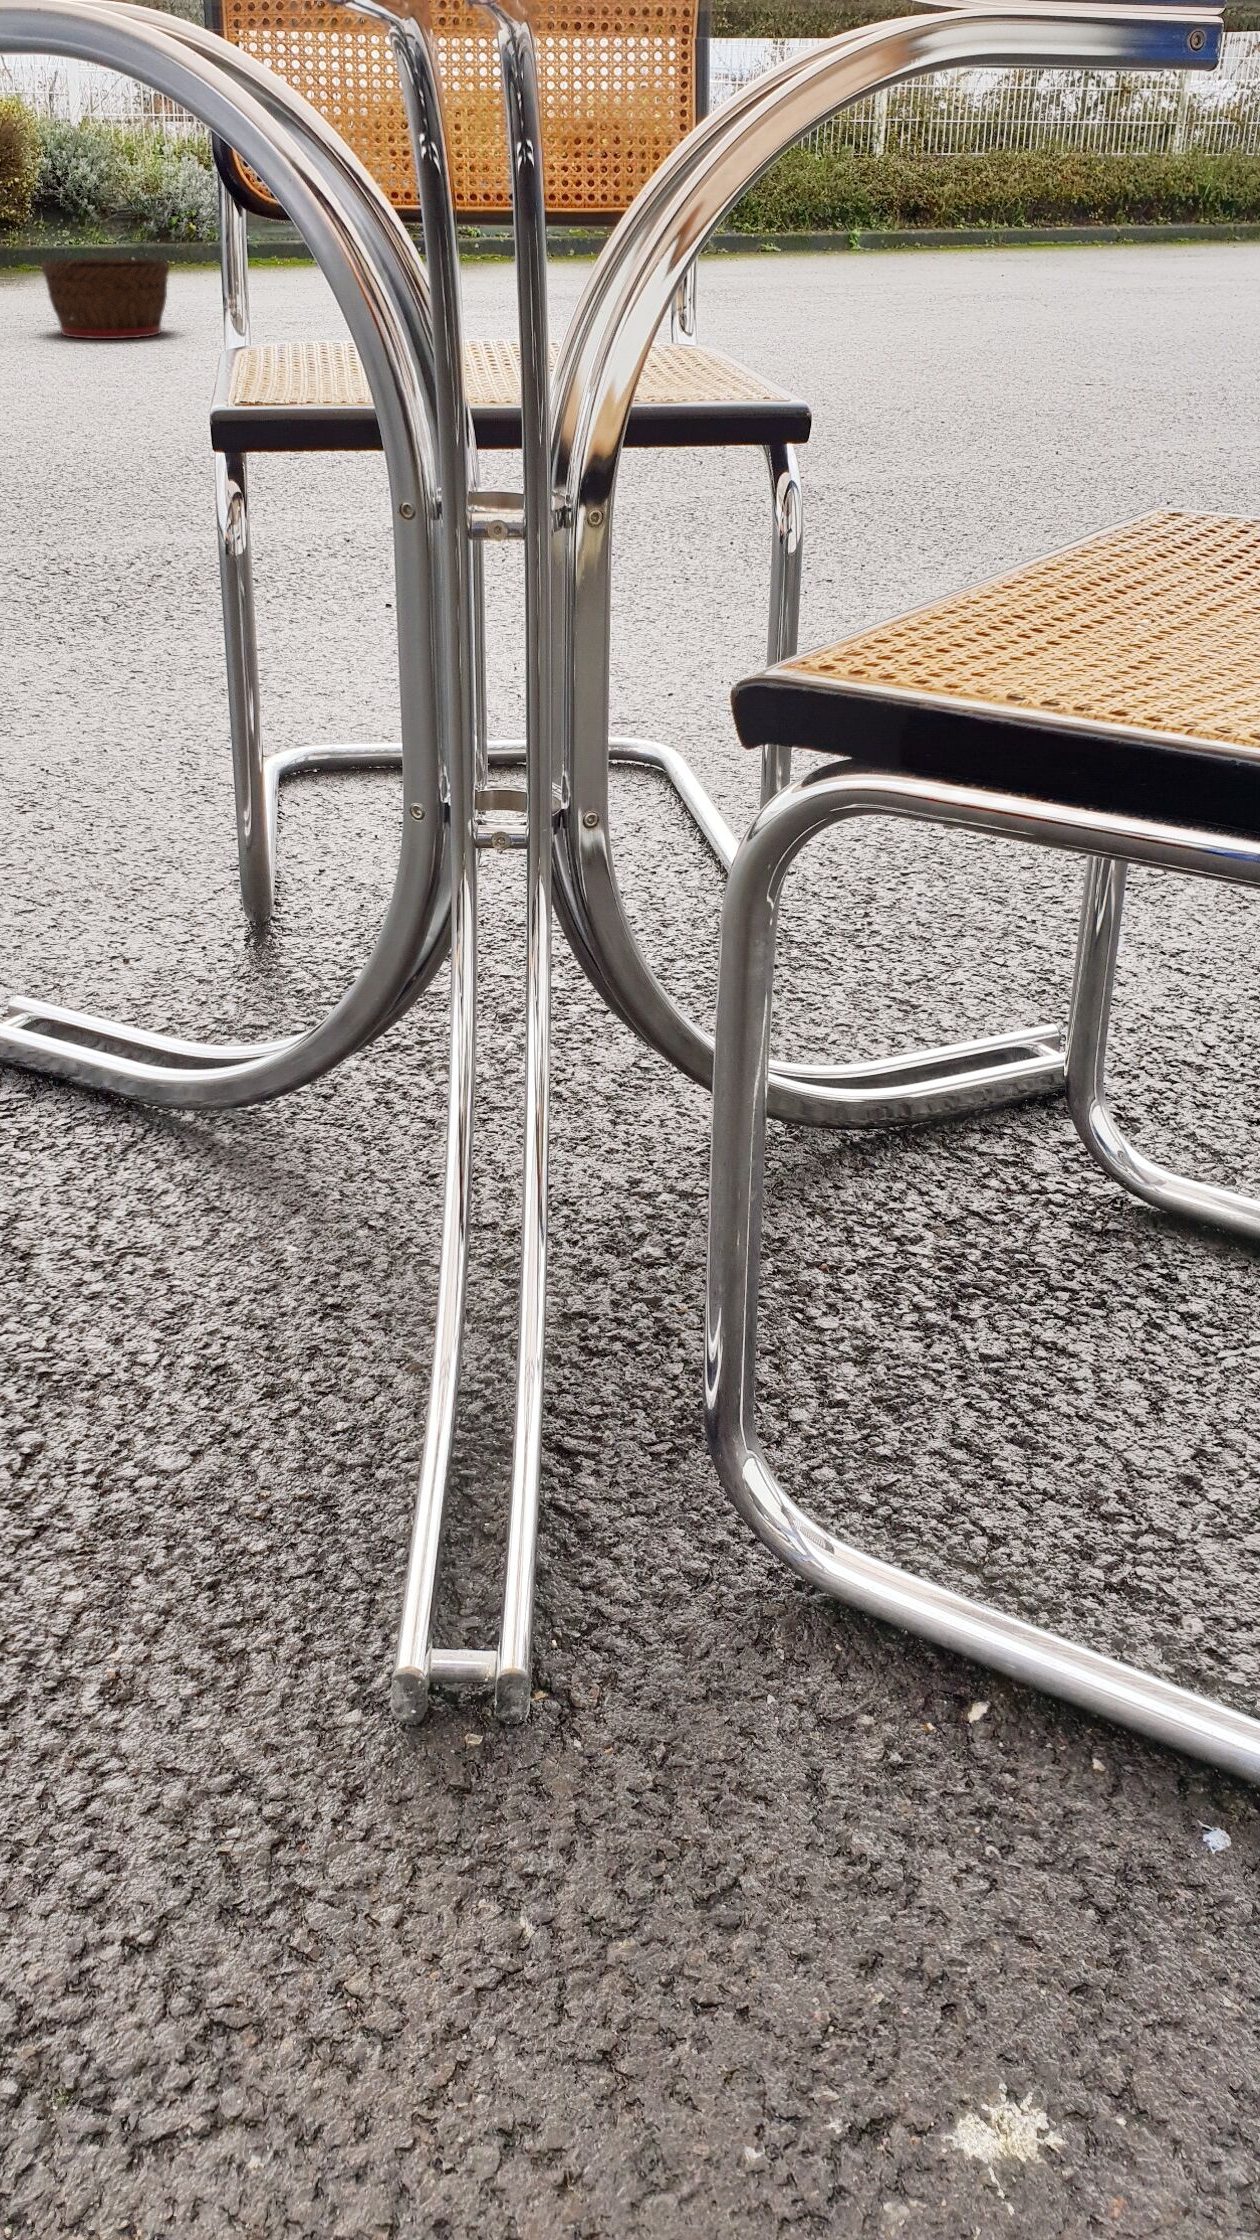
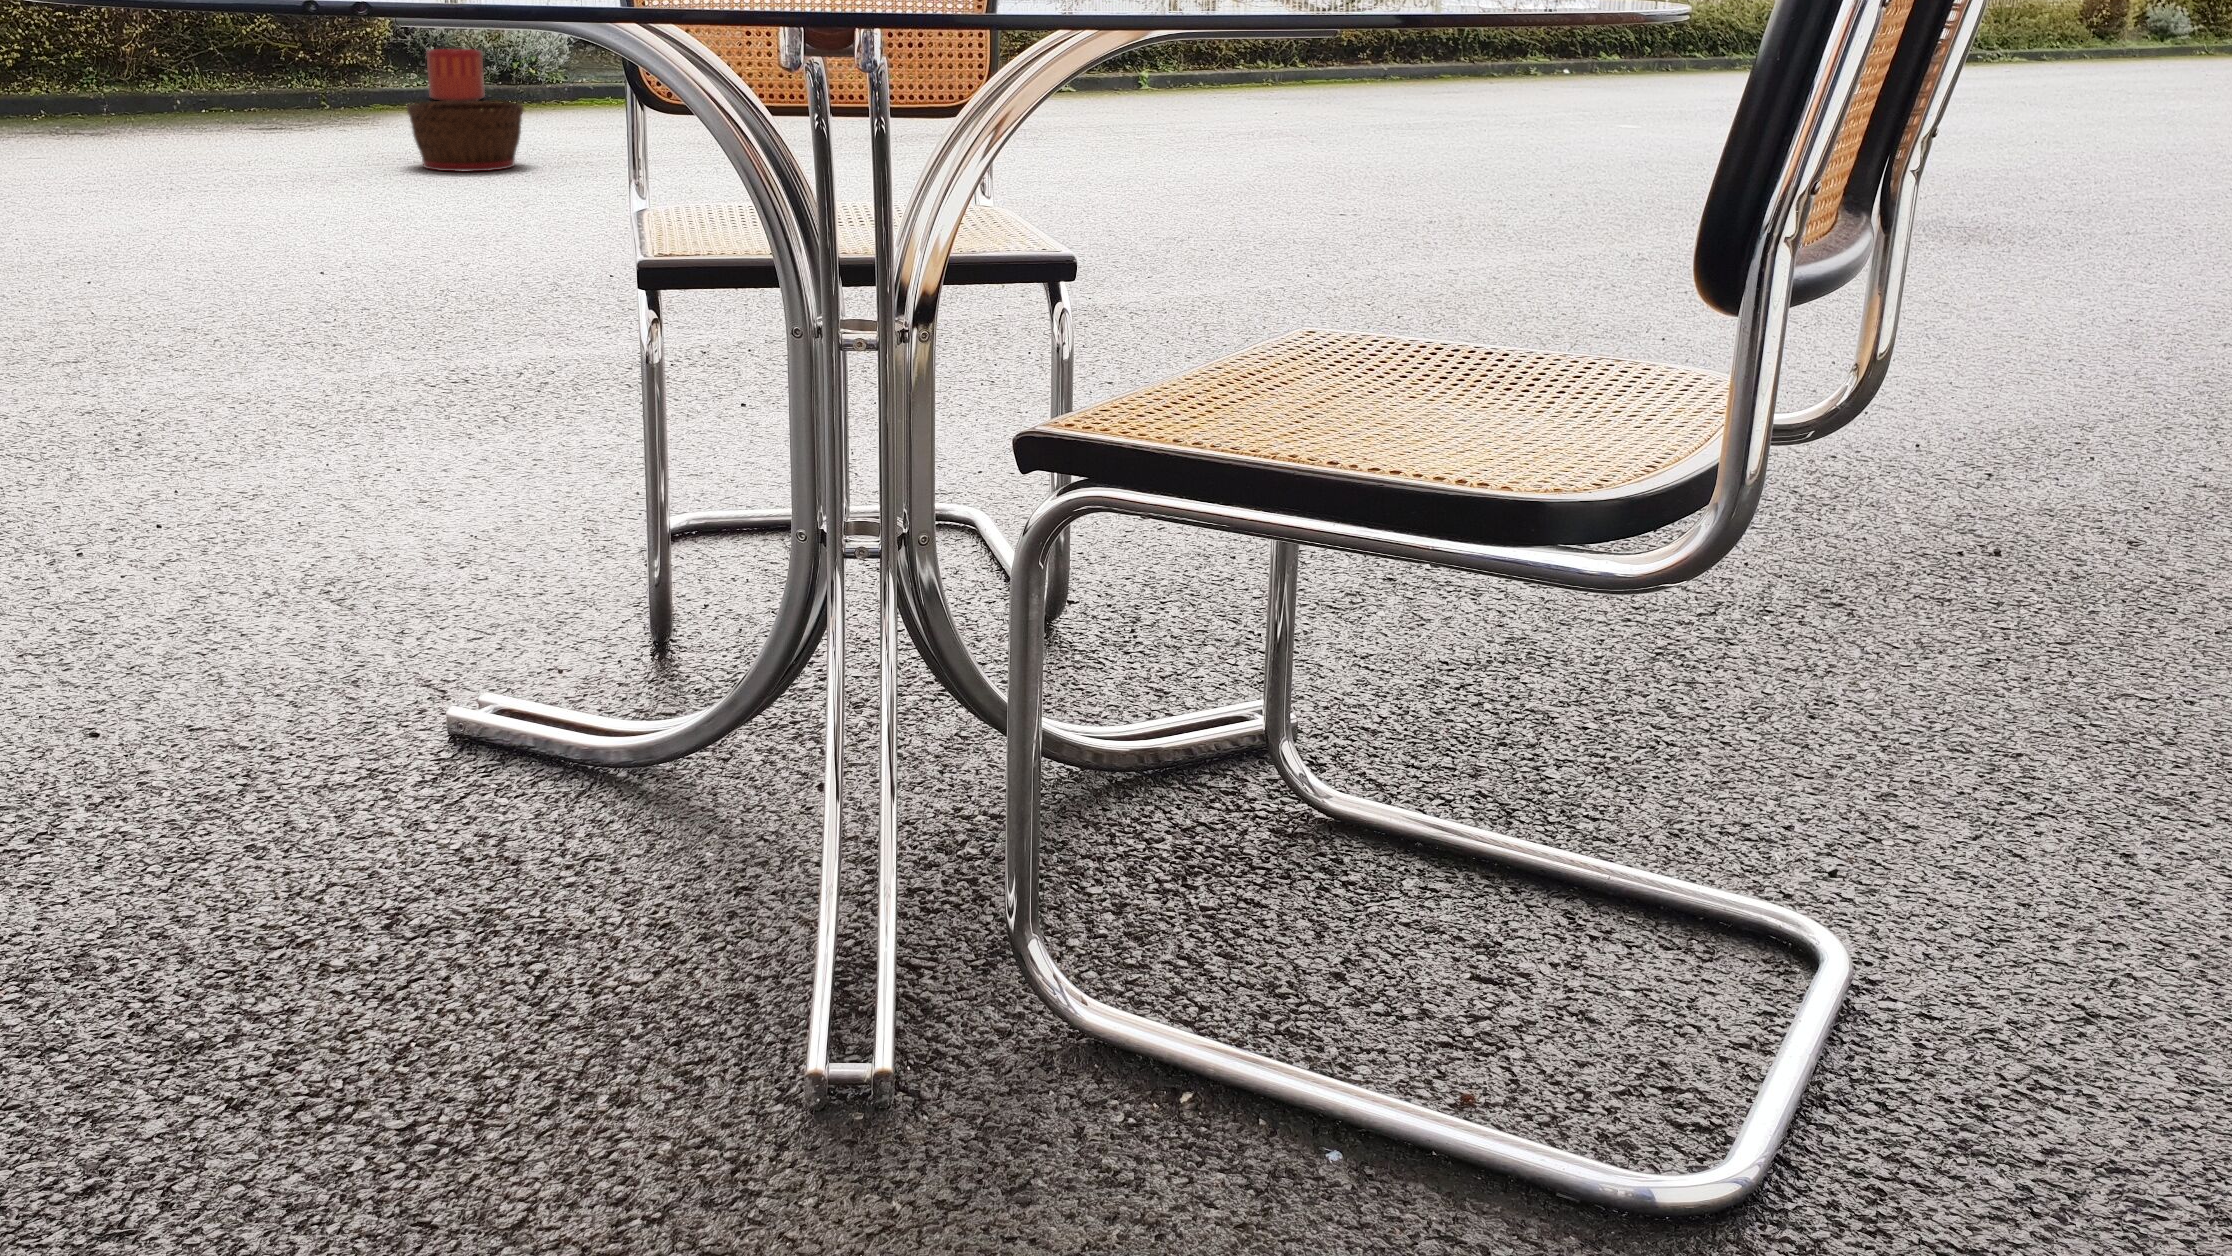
planter: none [76,207,139,265] -> present [426,49,485,101]

